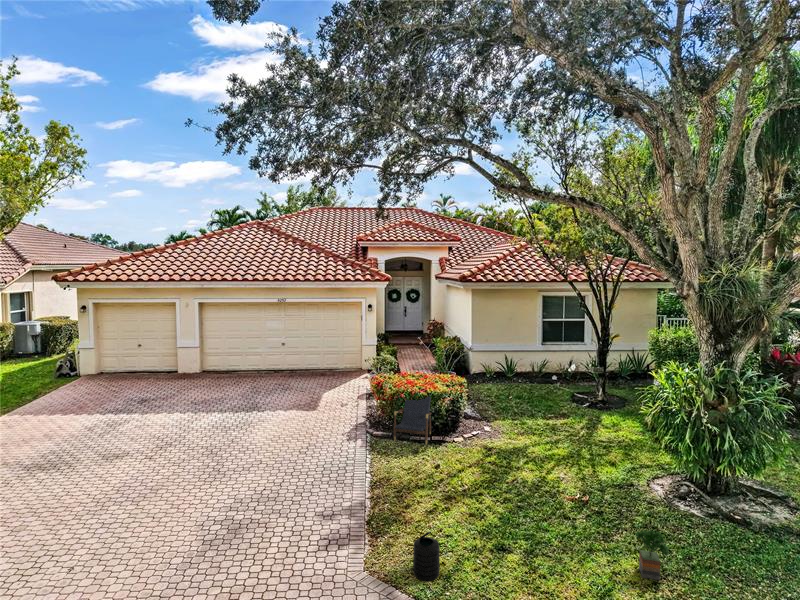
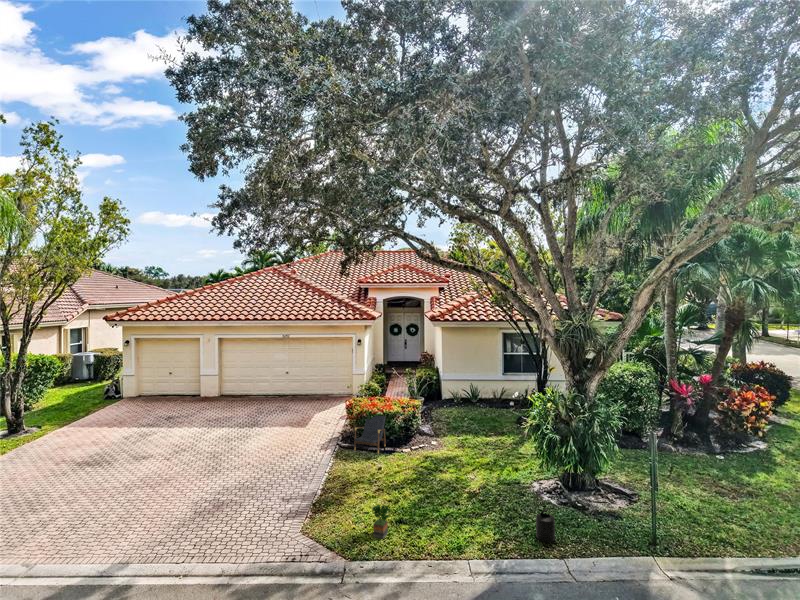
potted tree: present [636,530,669,580] -> present [372,505,390,539]
trash can: present [413,532,440,581] -> present [536,509,555,543]

